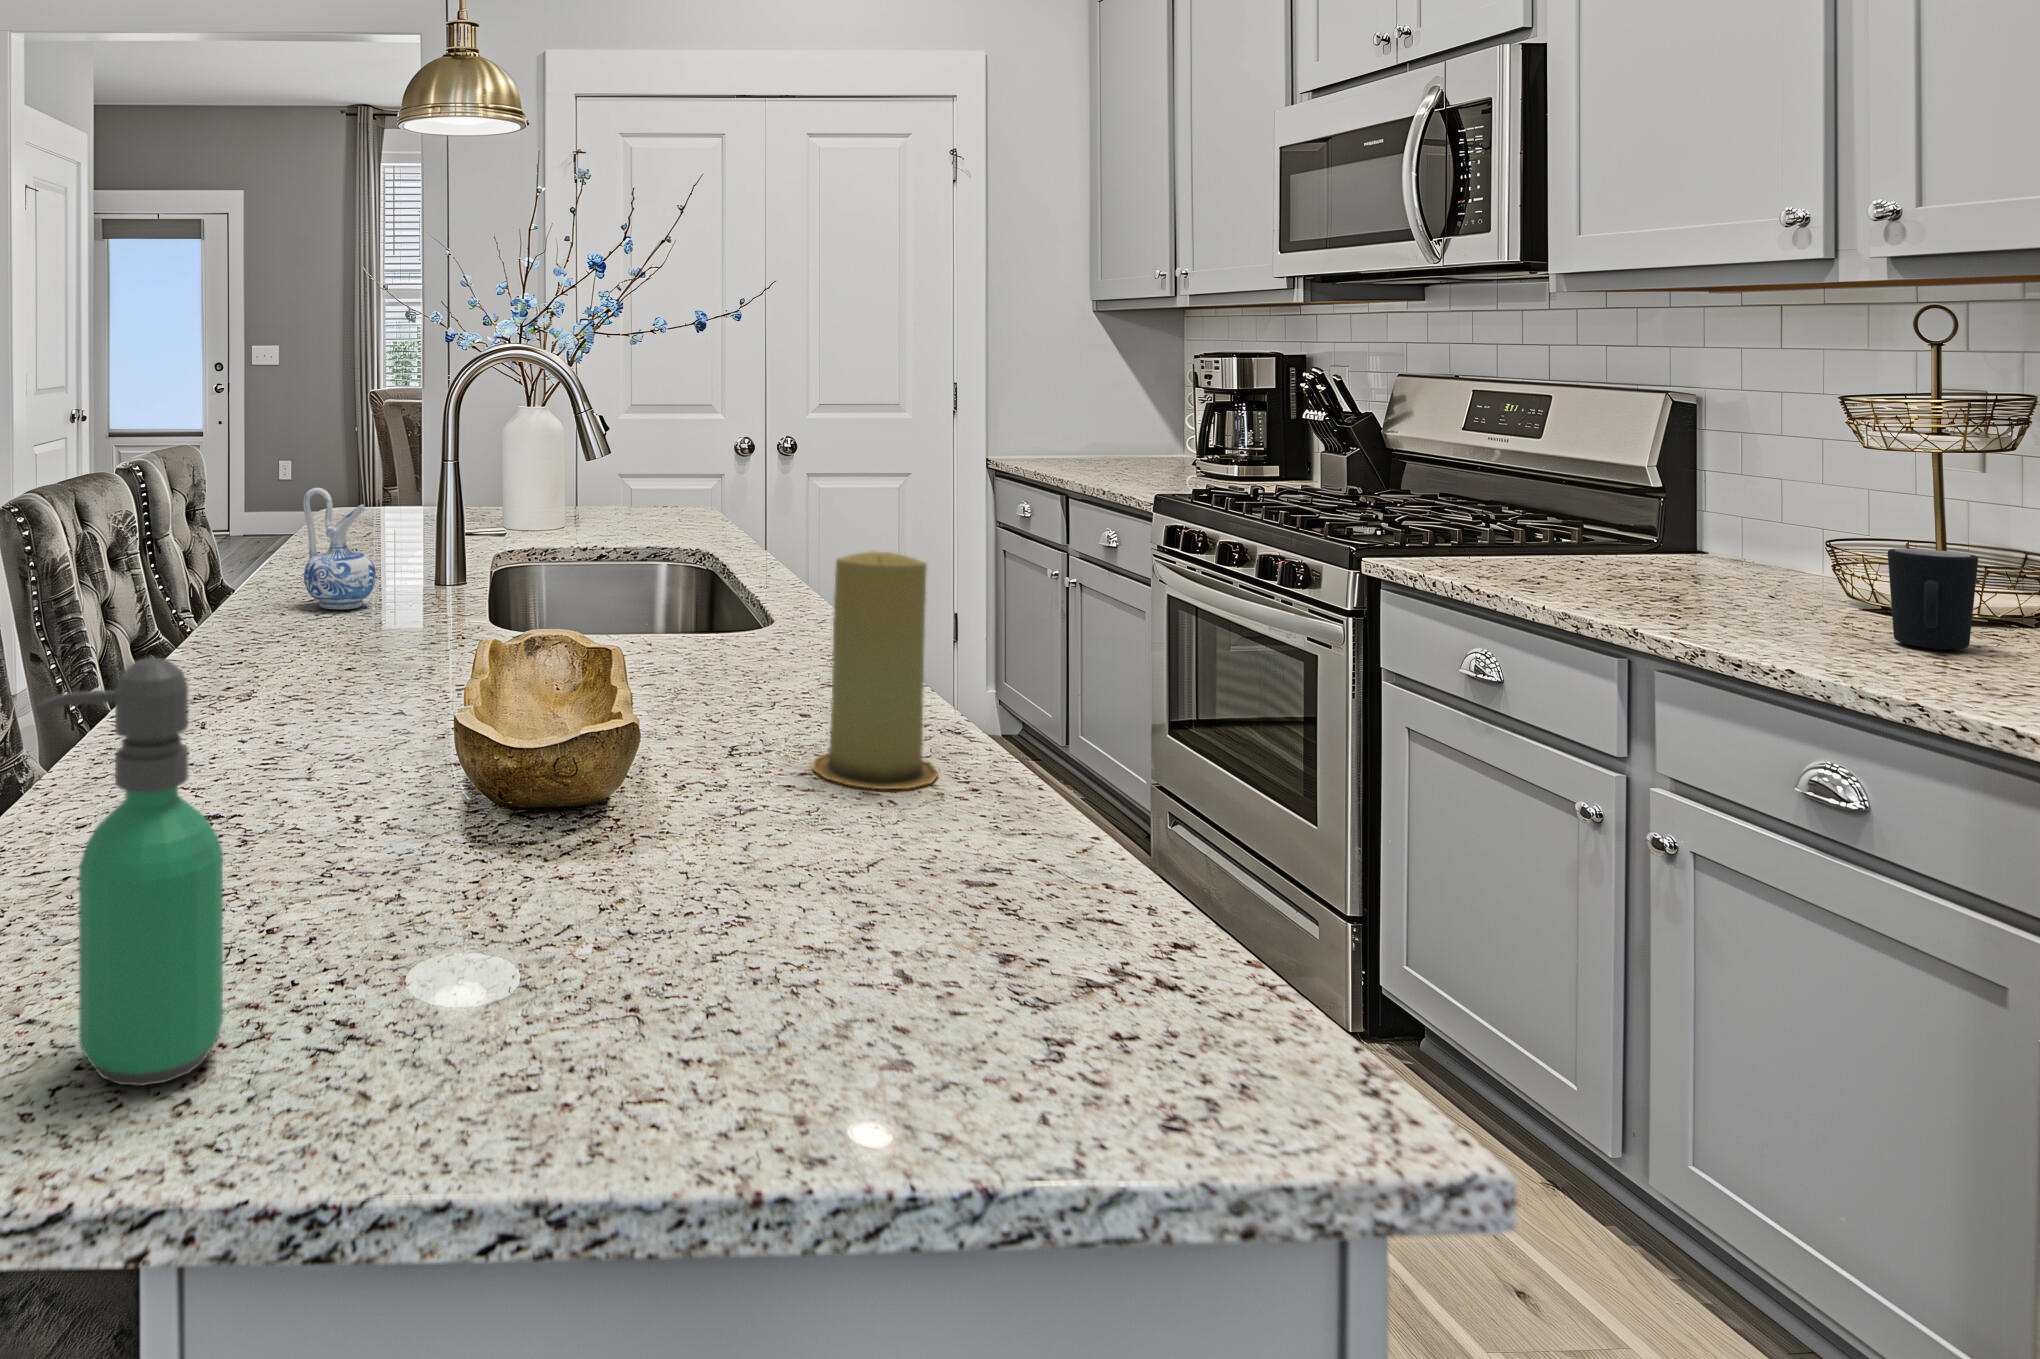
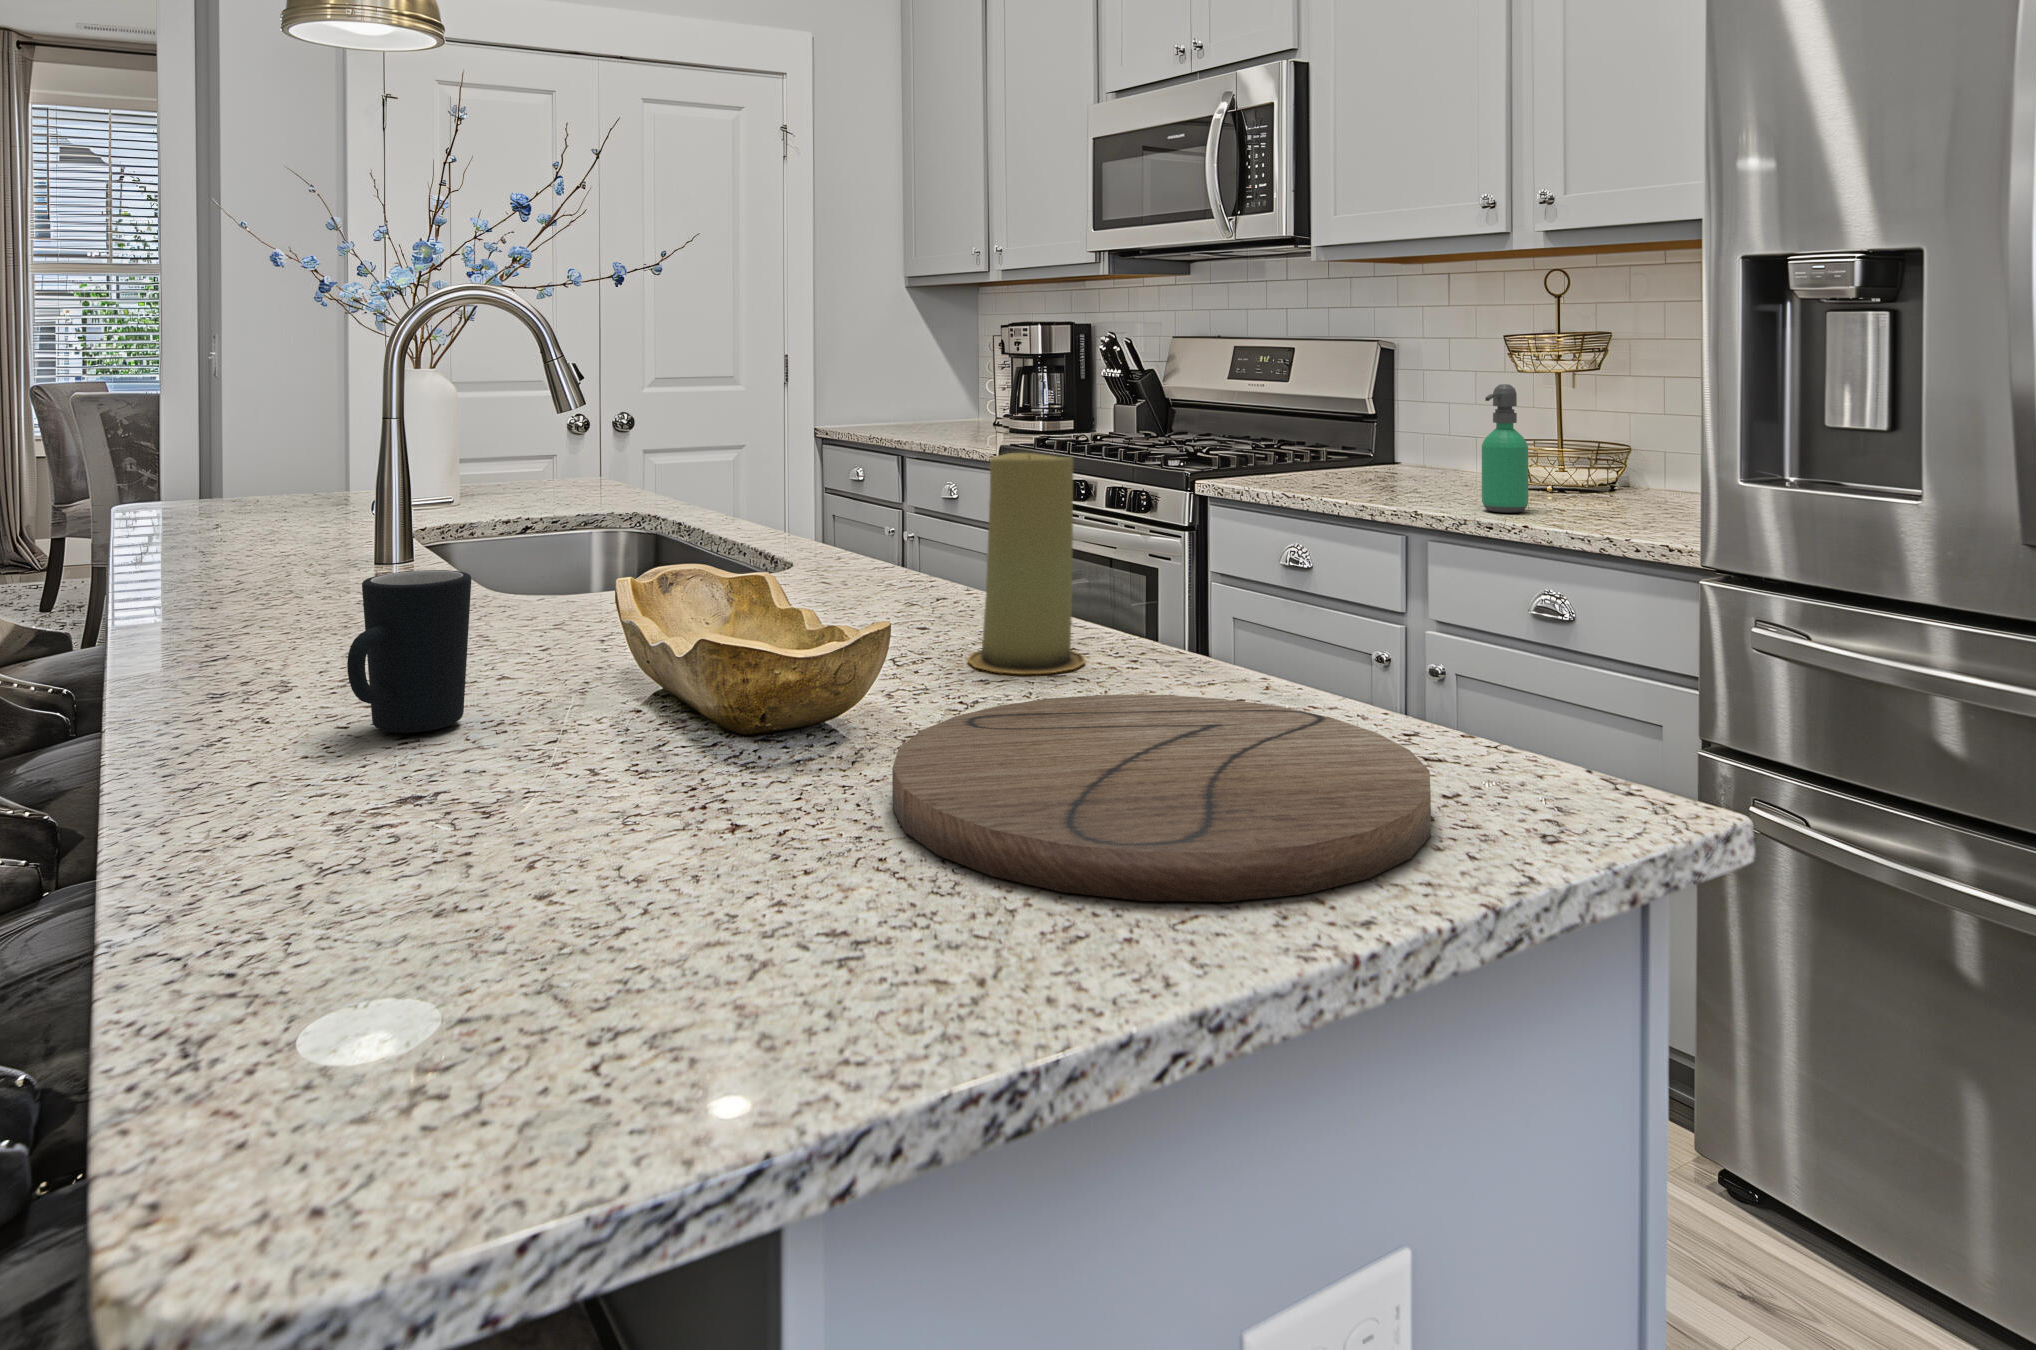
ceramic pitcher: present [303,488,376,609] -> none [215,452,313,598]
mug: present [1888,549,1978,650] -> present [347,570,471,733]
soap dispenser: present [37,658,223,1086] -> present [1482,384,1528,513]
cutting board: none [522,824,1090,1107] -> present [892,695,1431,902]

